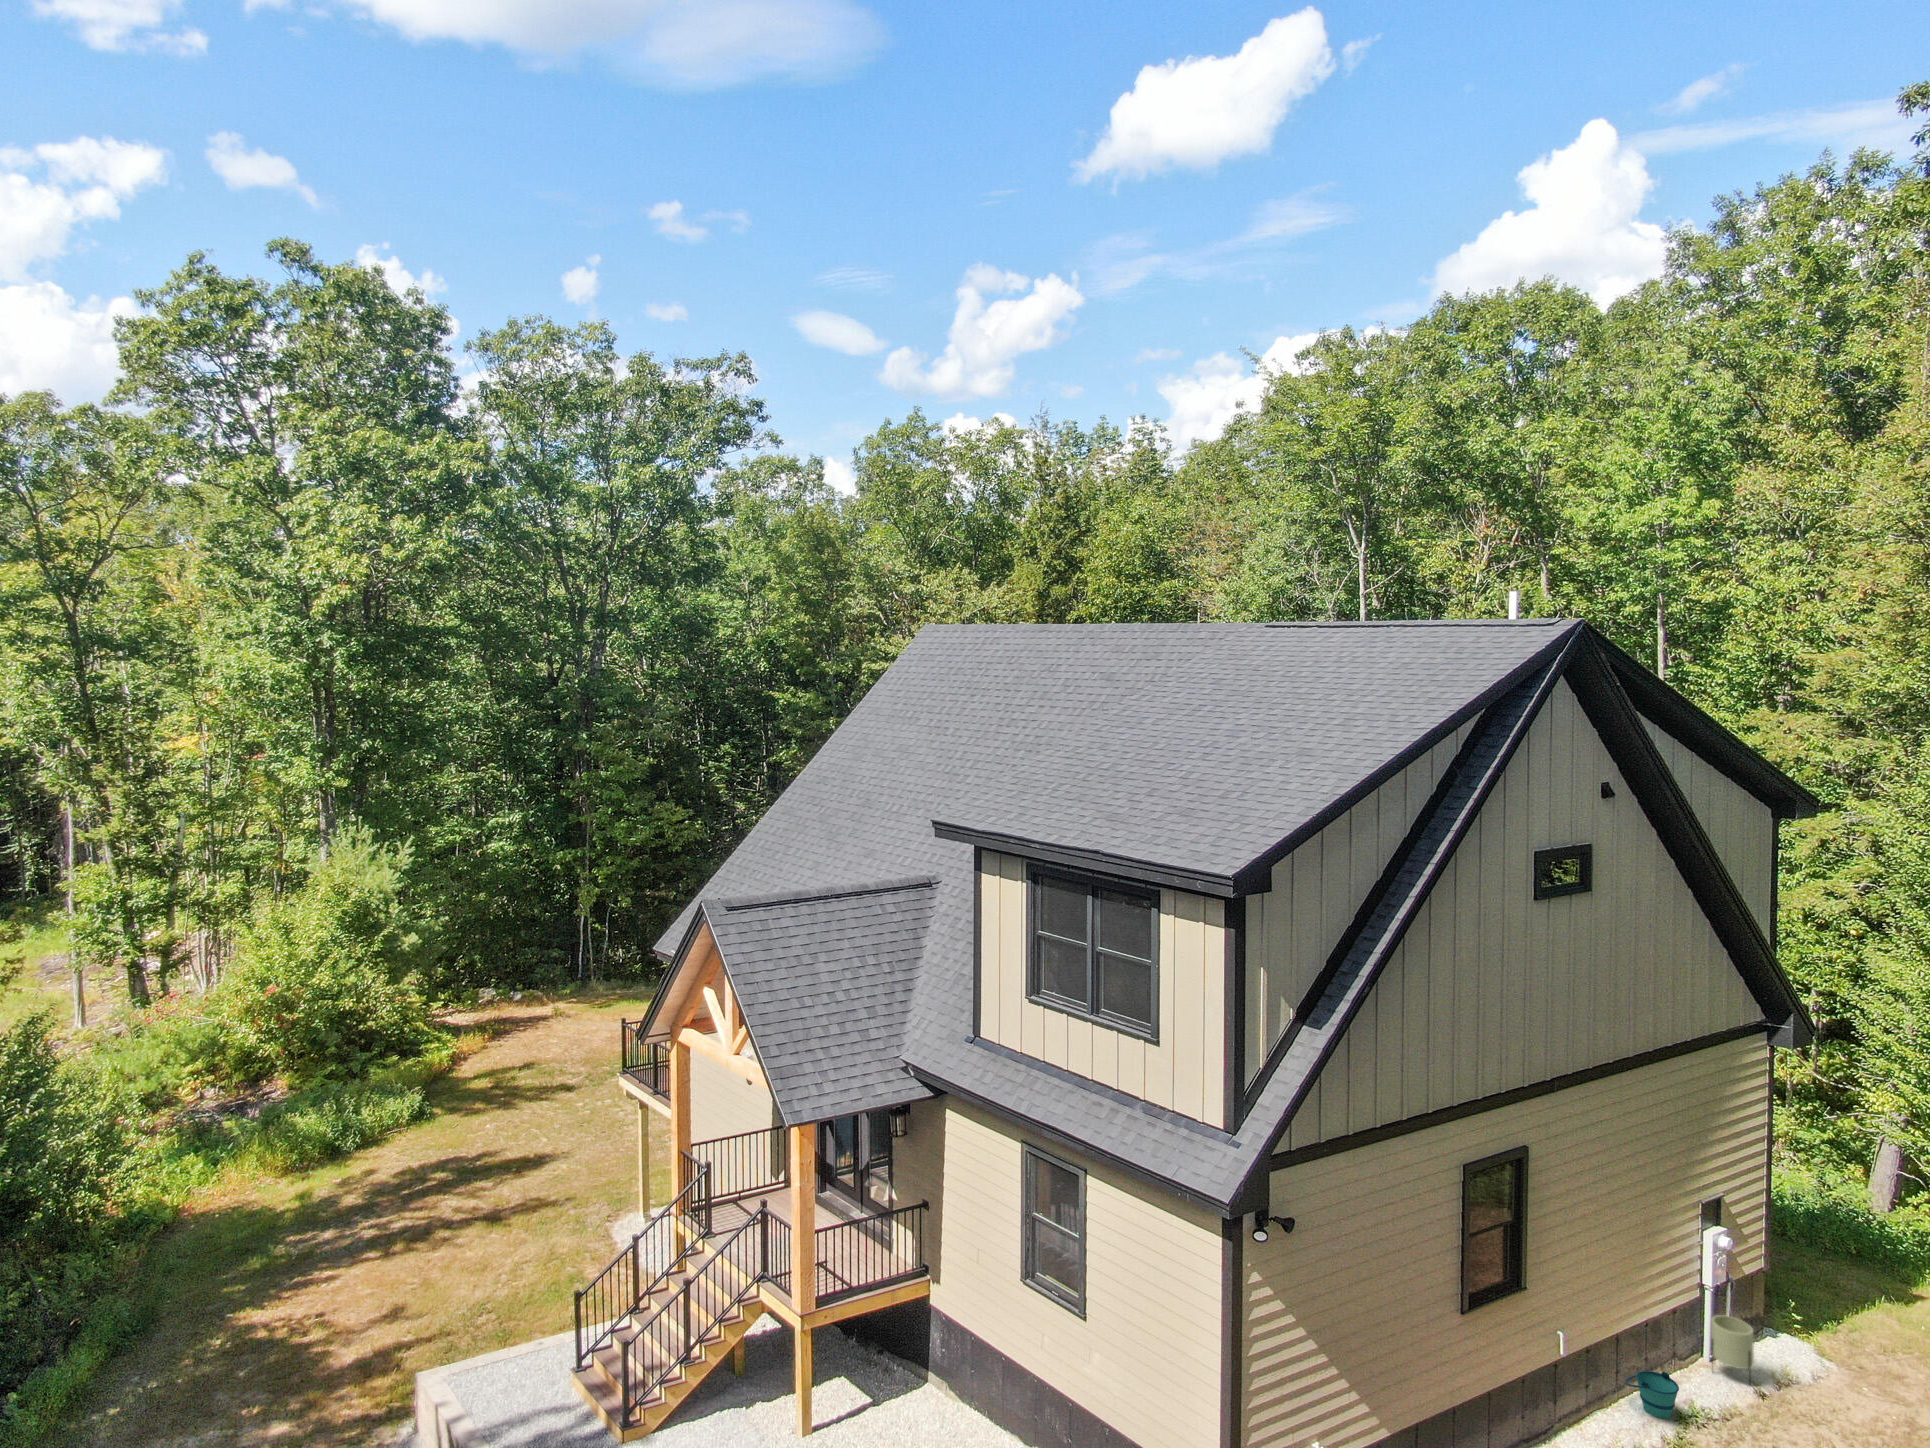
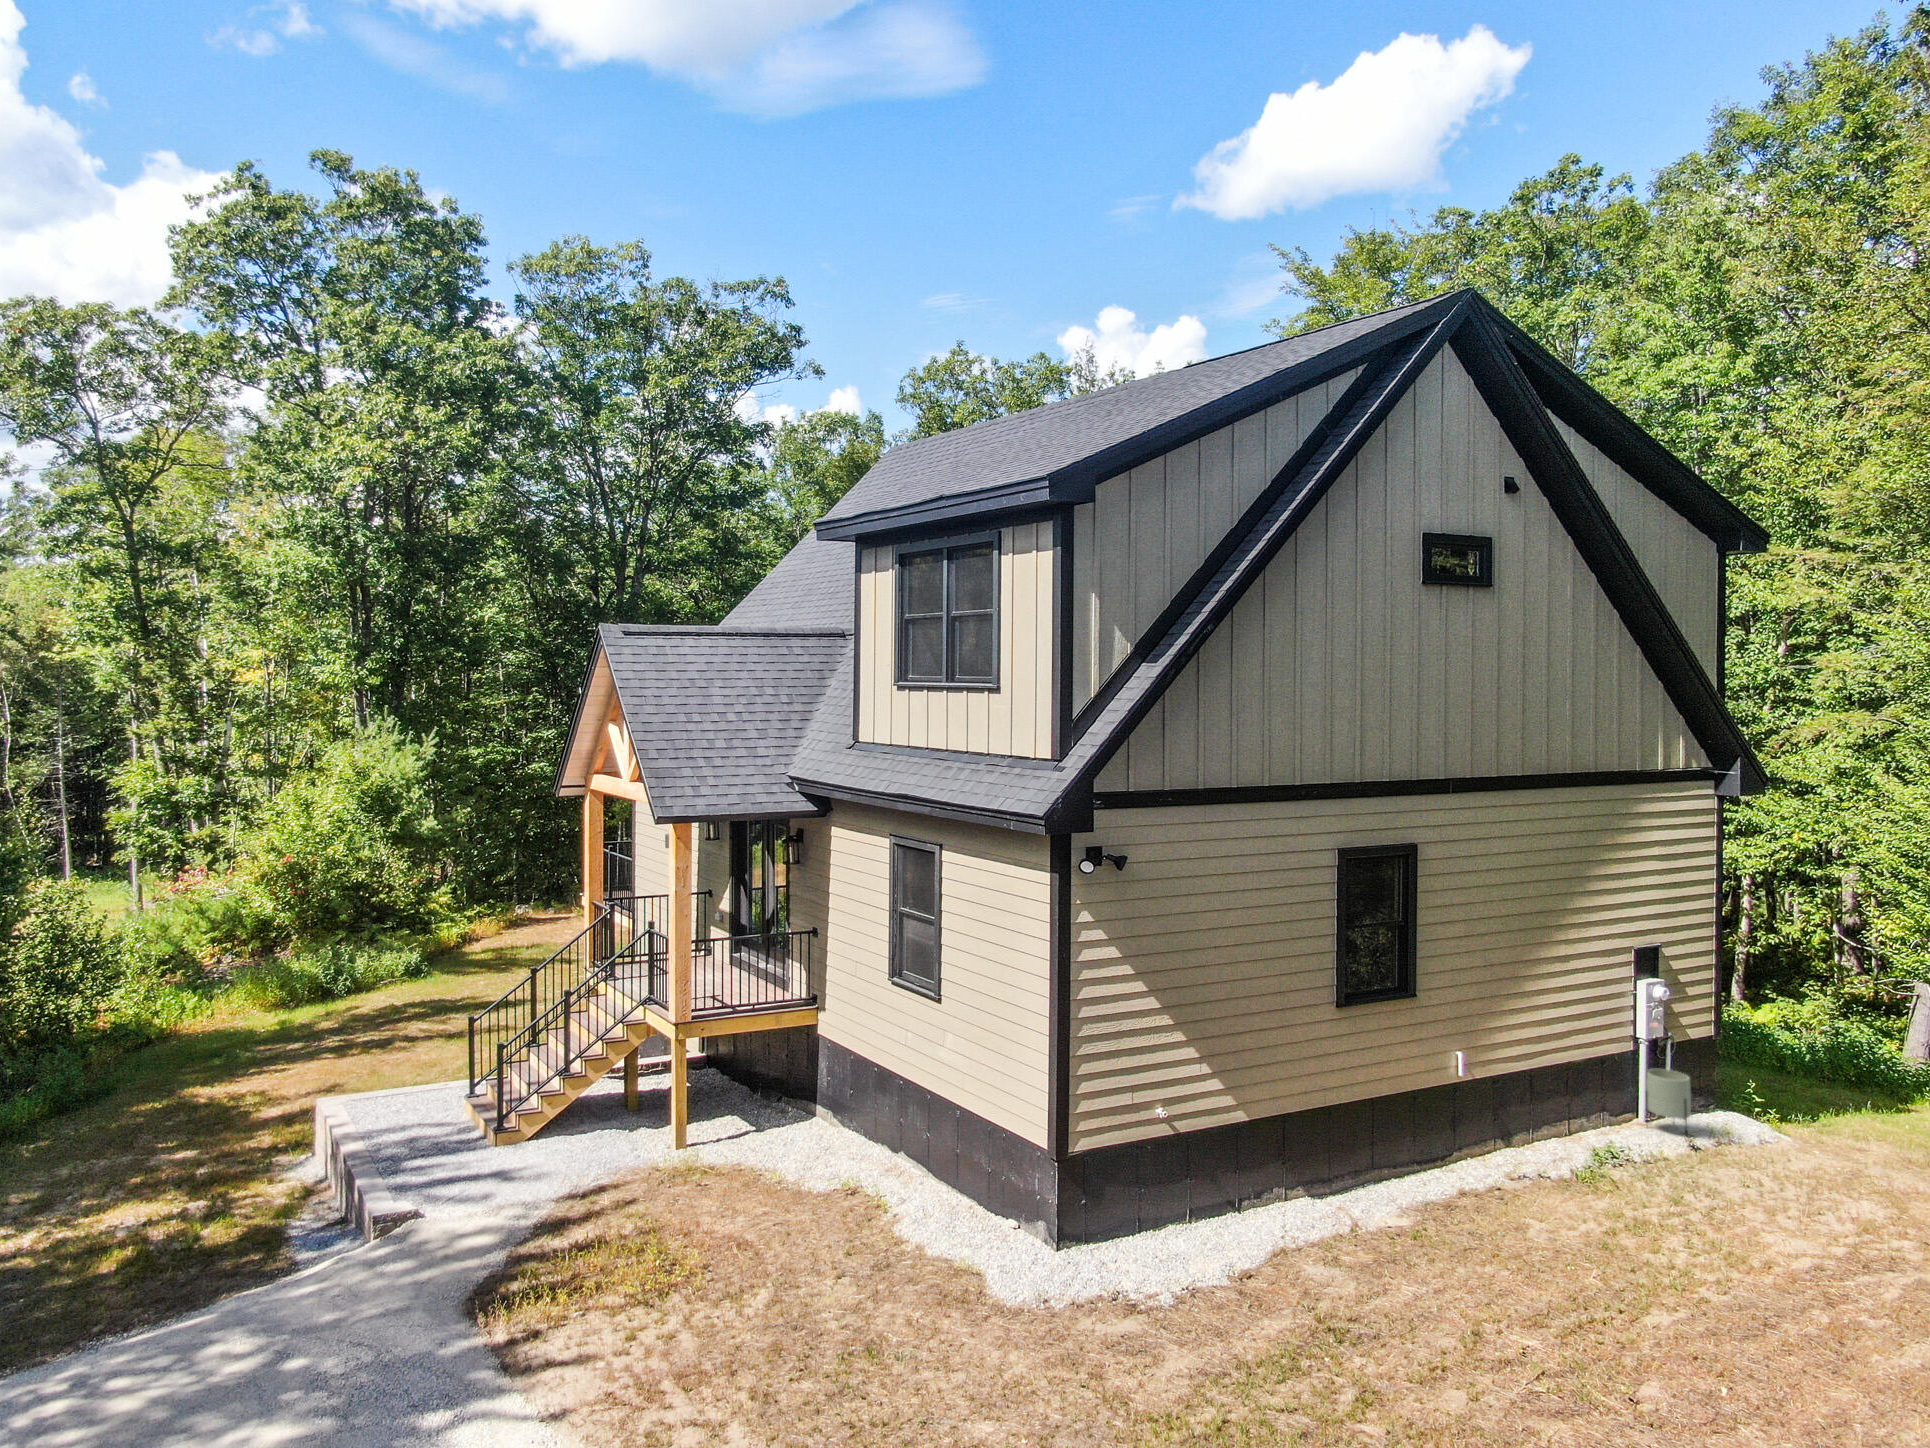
bucket: present [1625,1371,1679,1419] -> none [1542,1107,1598,1153]

